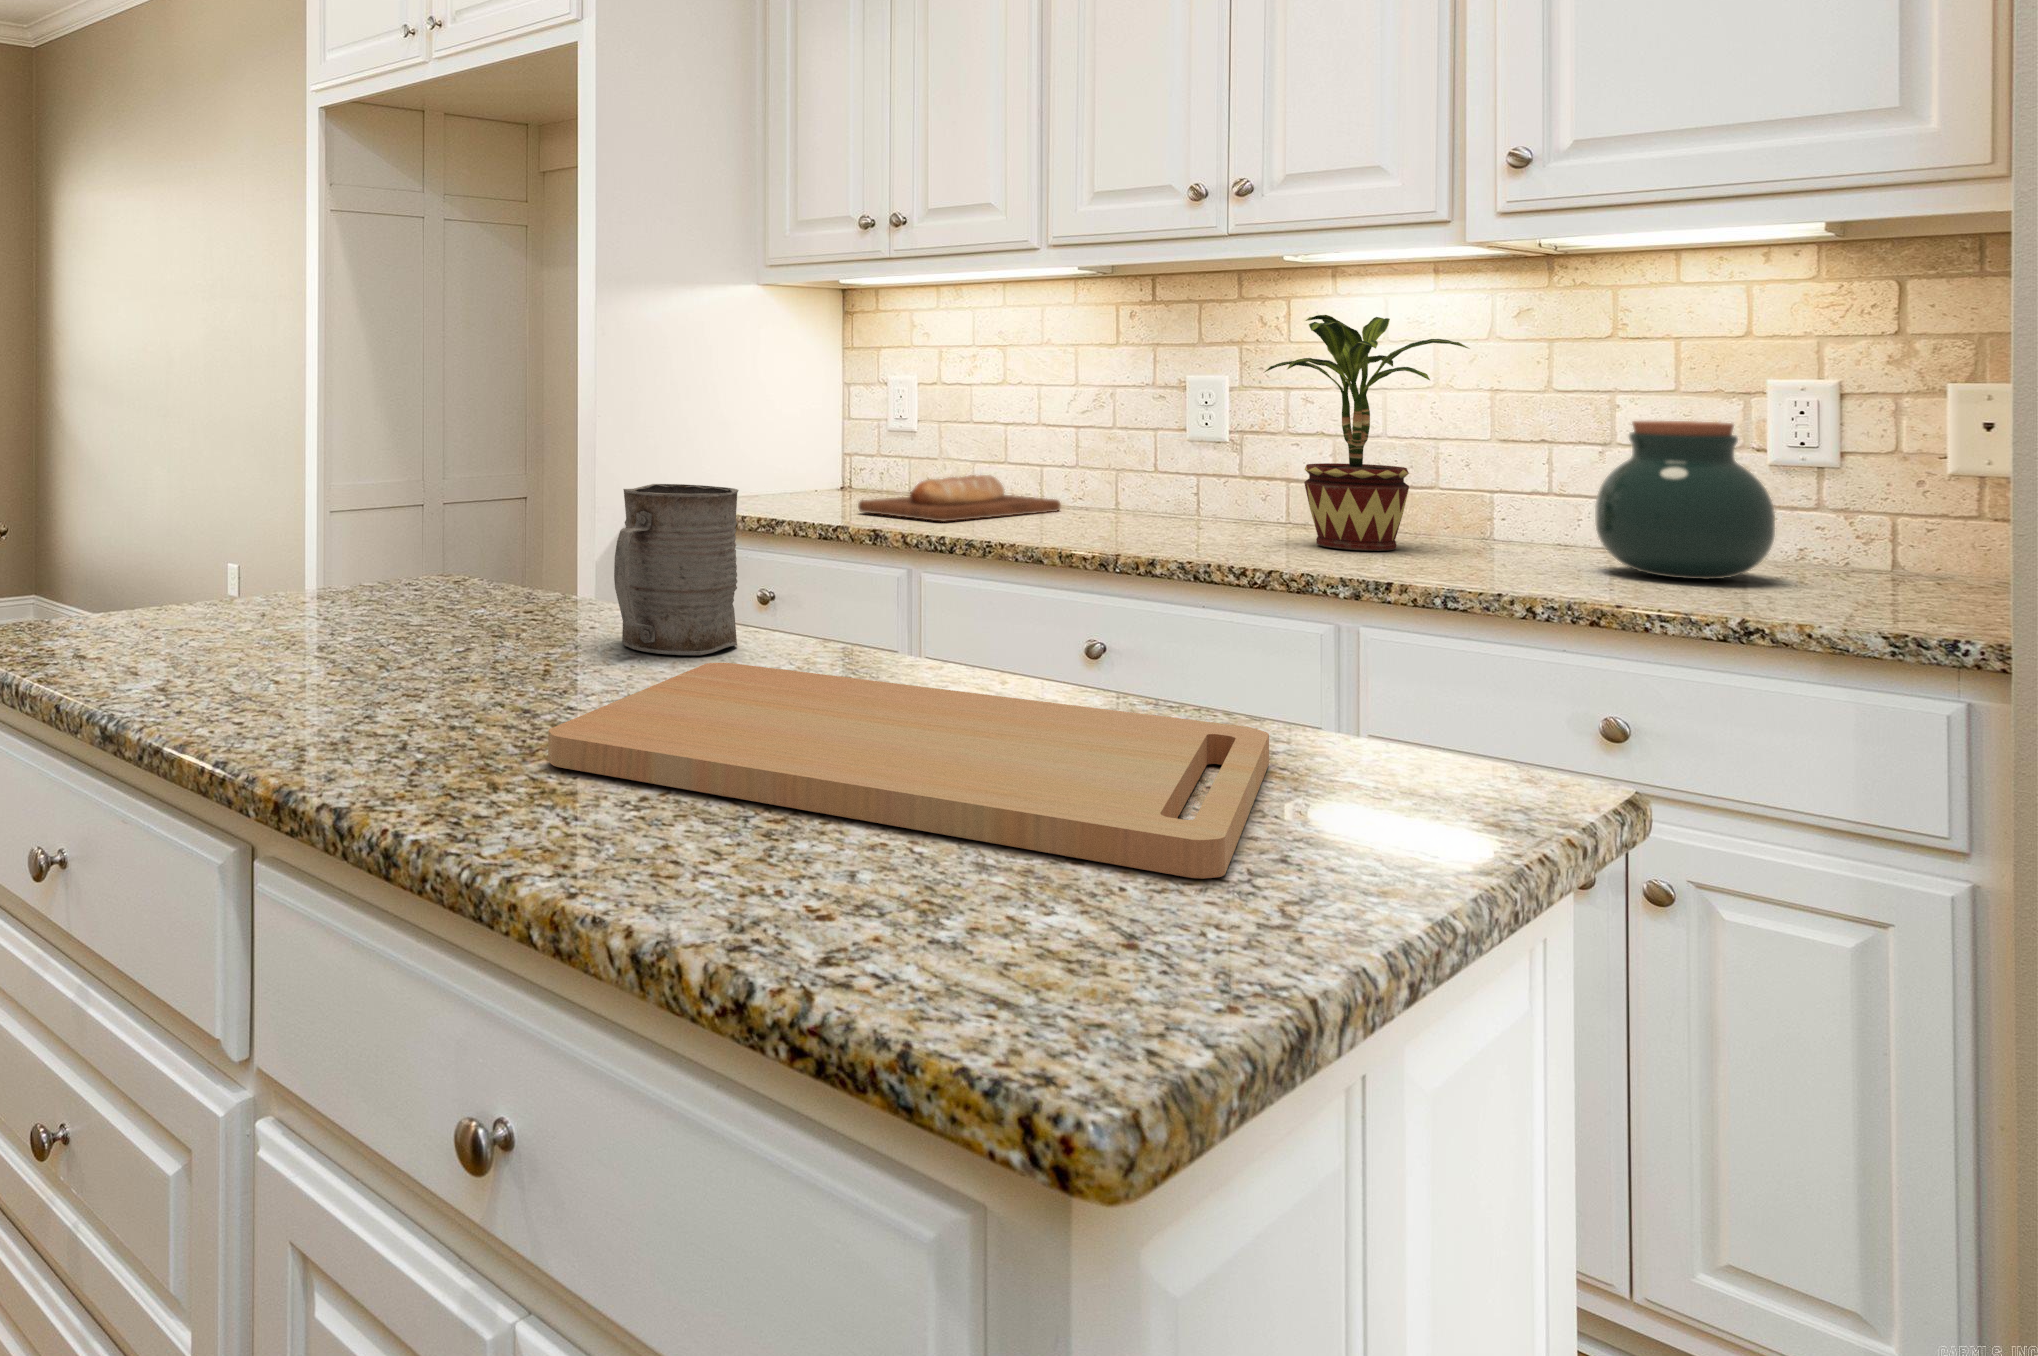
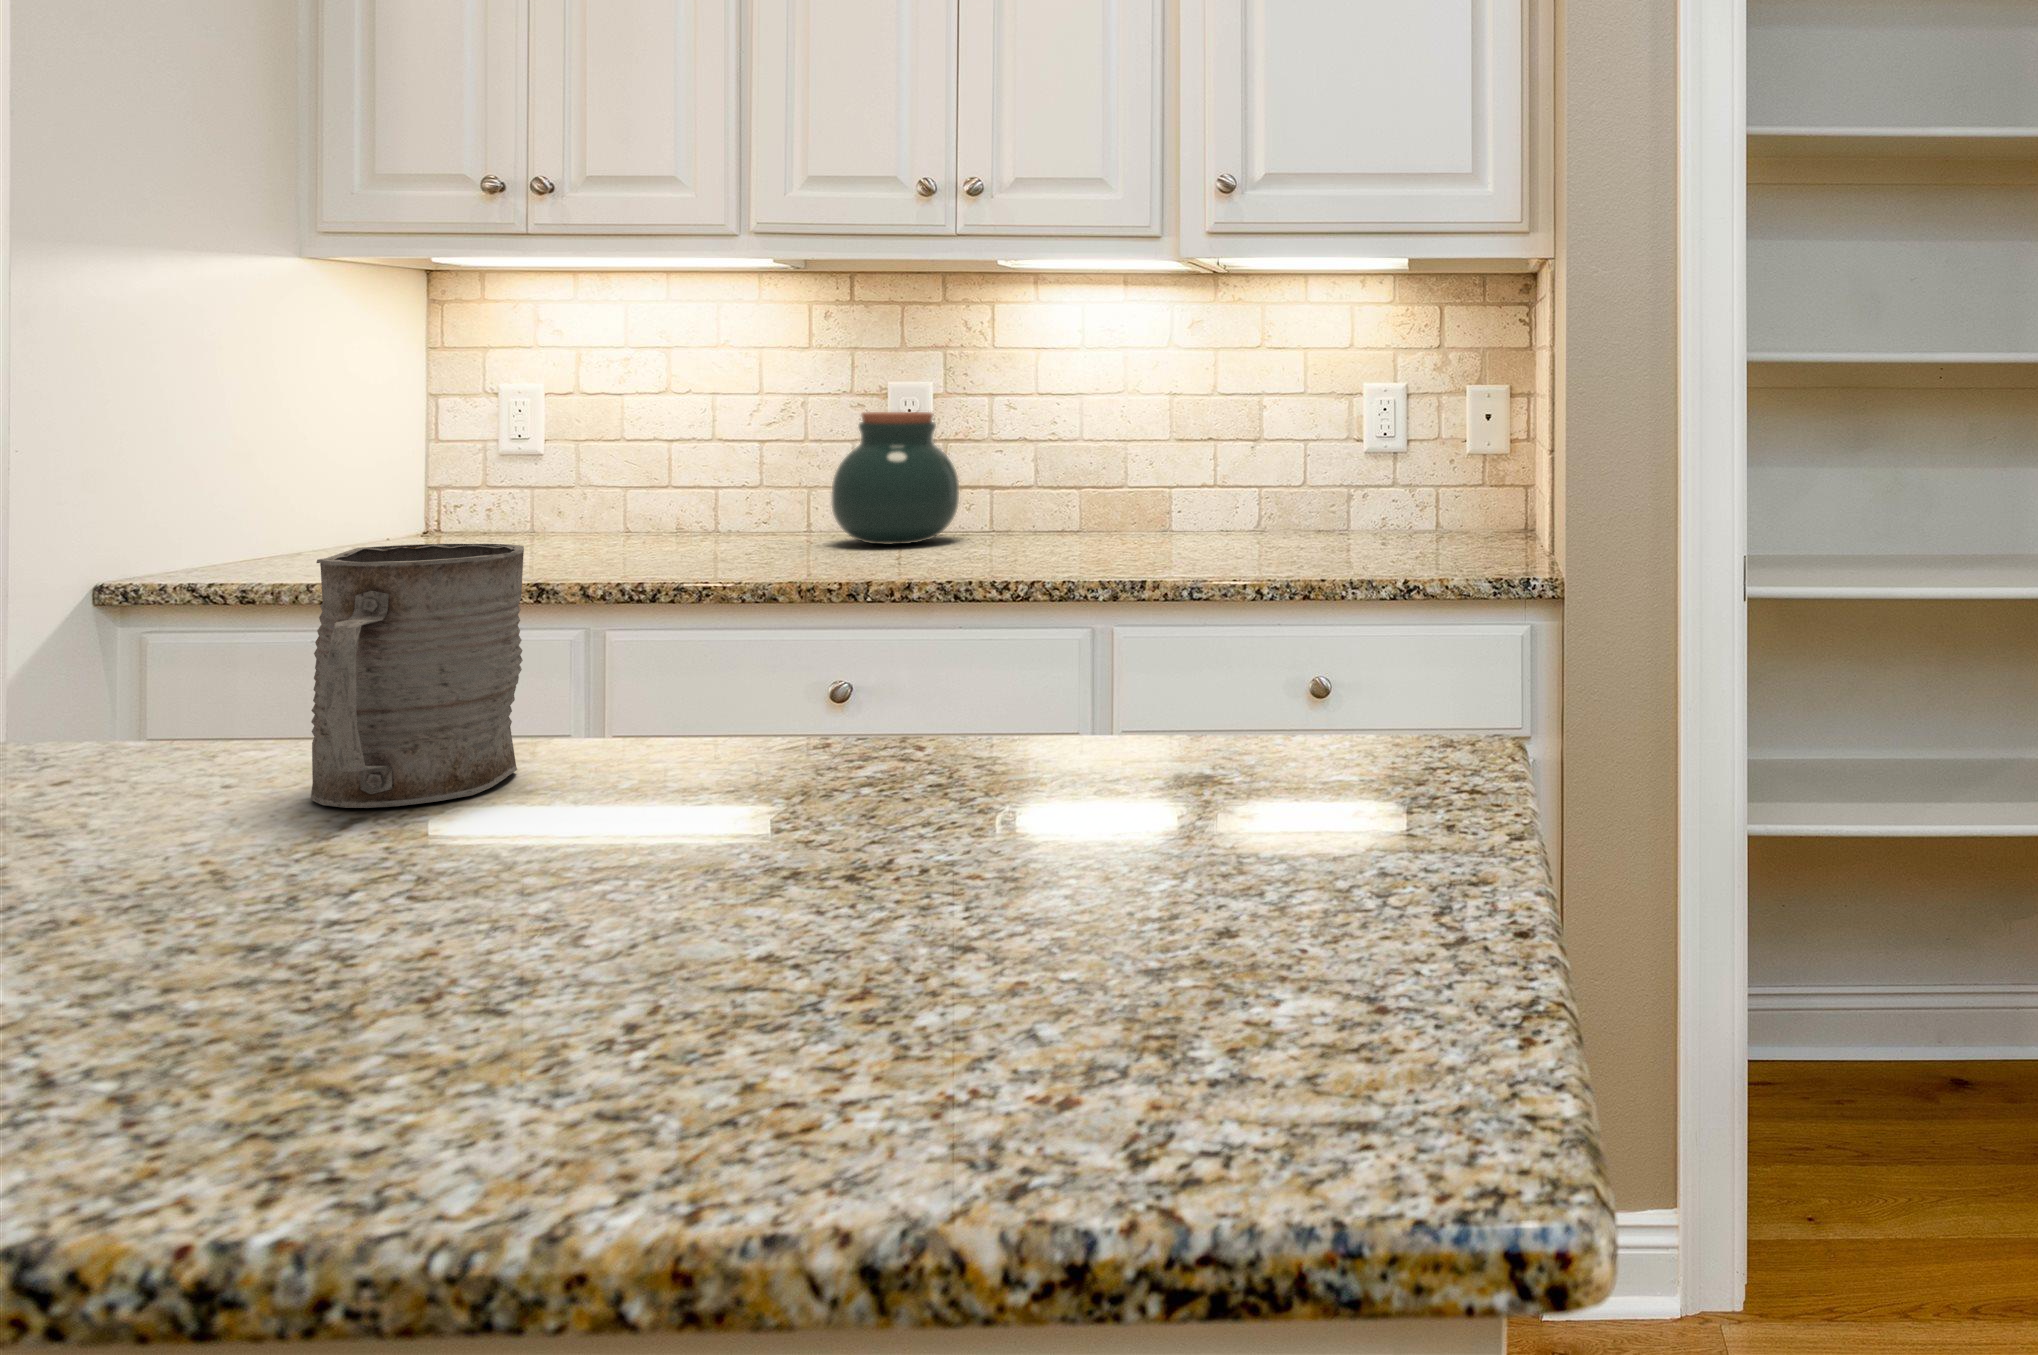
potted plant: present [1265,315,1468,551] -> none [1001,315,1186,552]
jar: present [1595,421,1775,579] -> present [831,412,959,544]
bread loaf: present [858,475,1060,522] -> none [476,500,745,563]
cutting board: present [548,663,1269,879] -> none [397,749,1372,1024]

